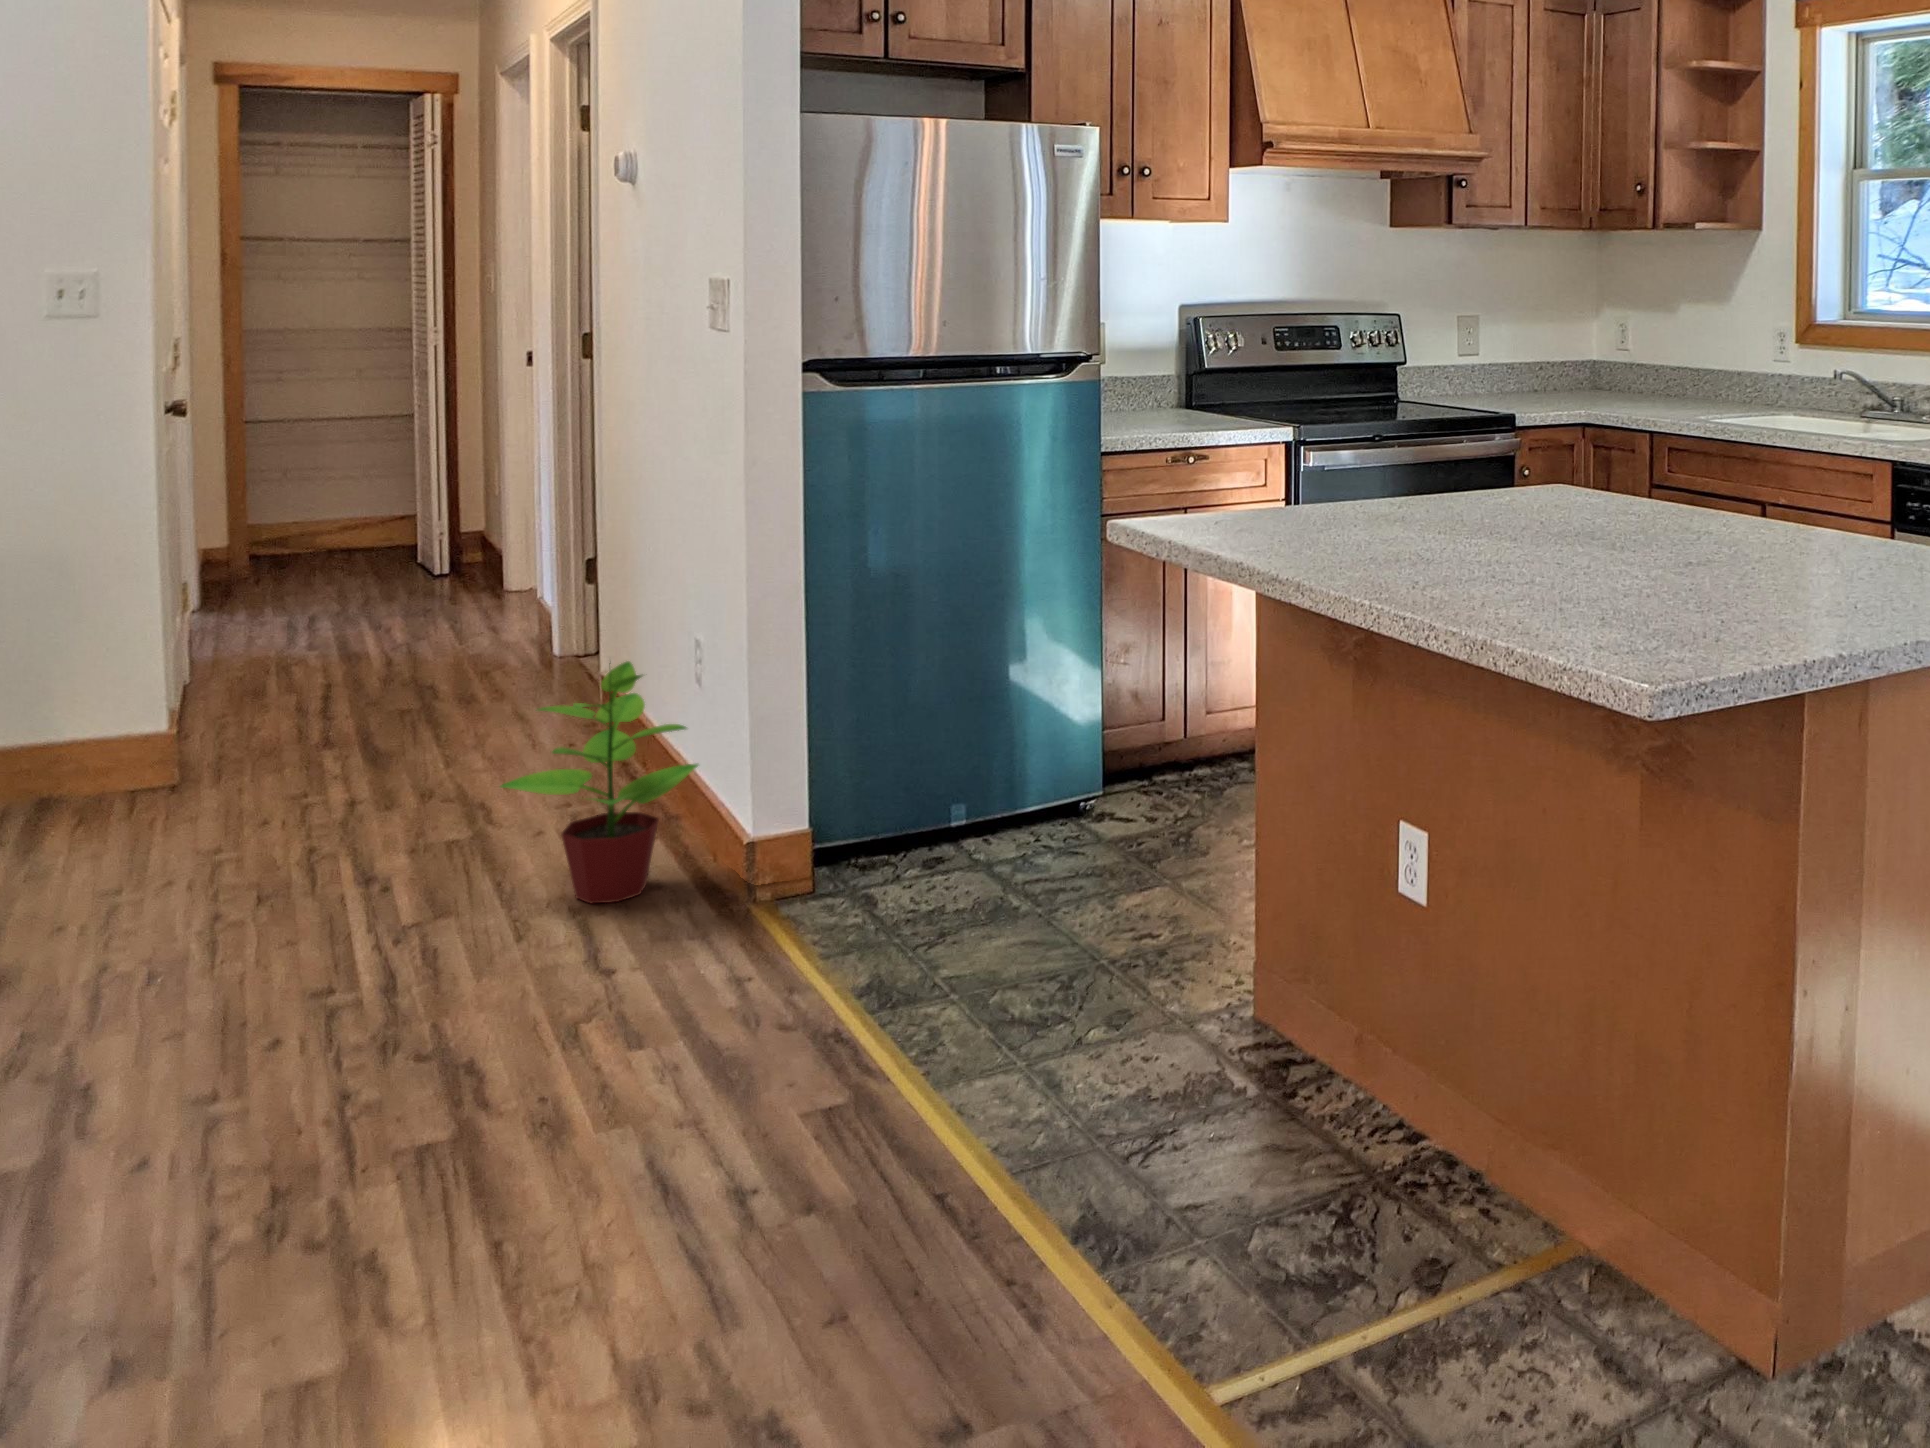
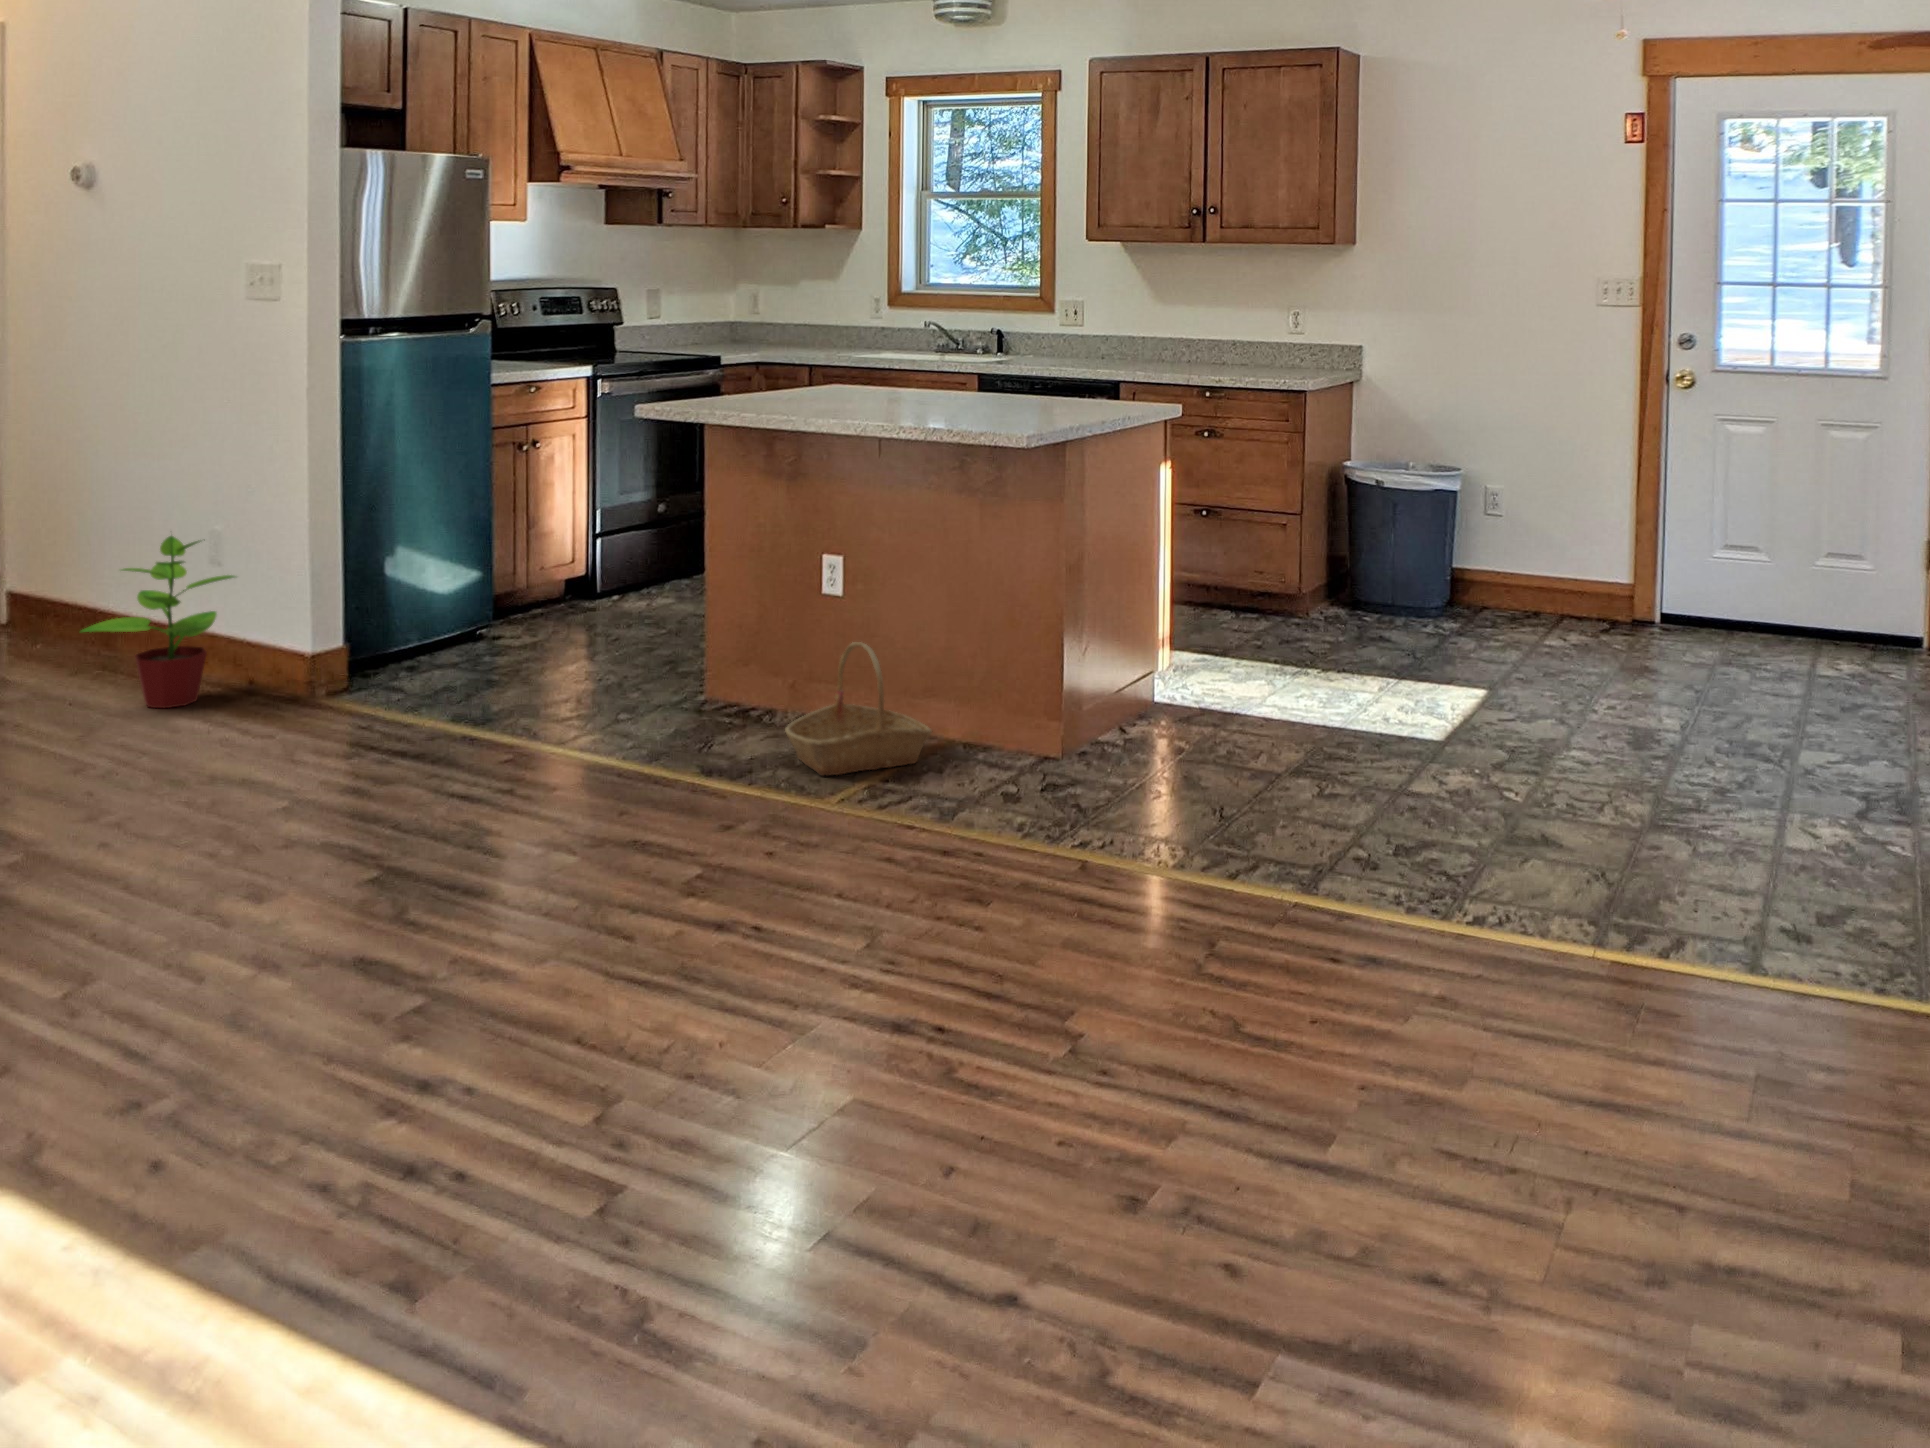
basket: none [1248,1018,1518,1297] -> present [785,642,932,776]

